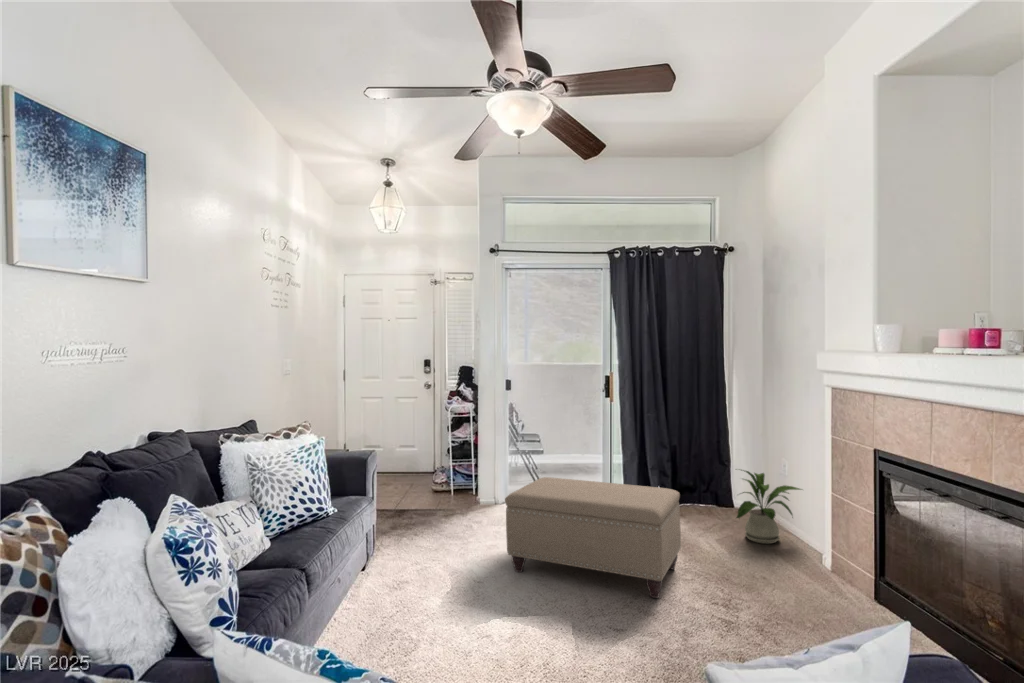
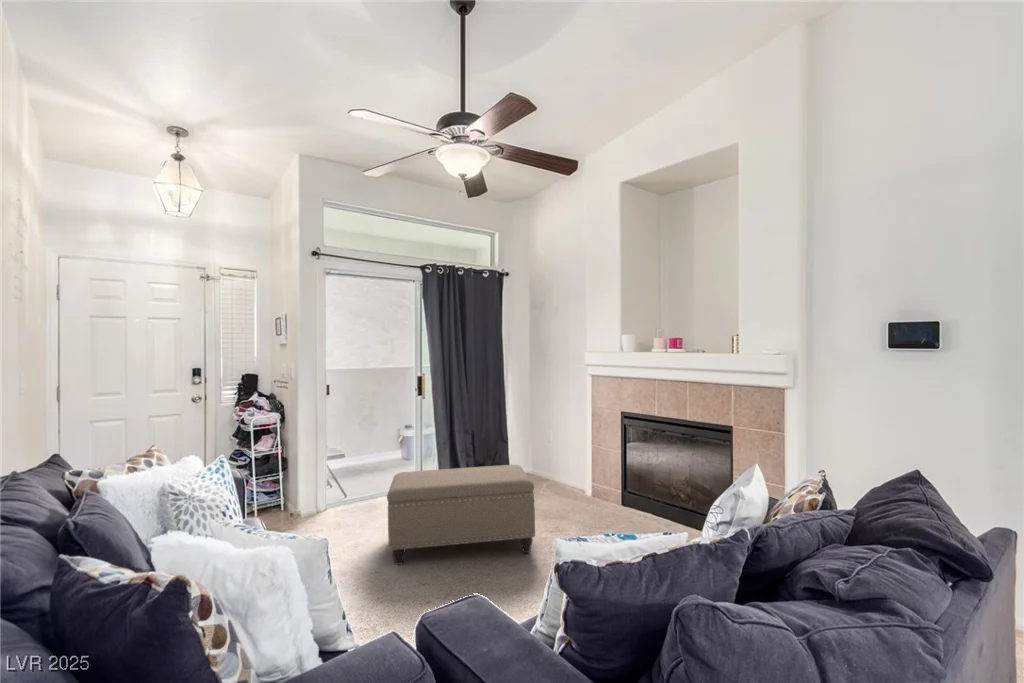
house plant: present [736,470,801,544] -> none [534,445,577,499]

